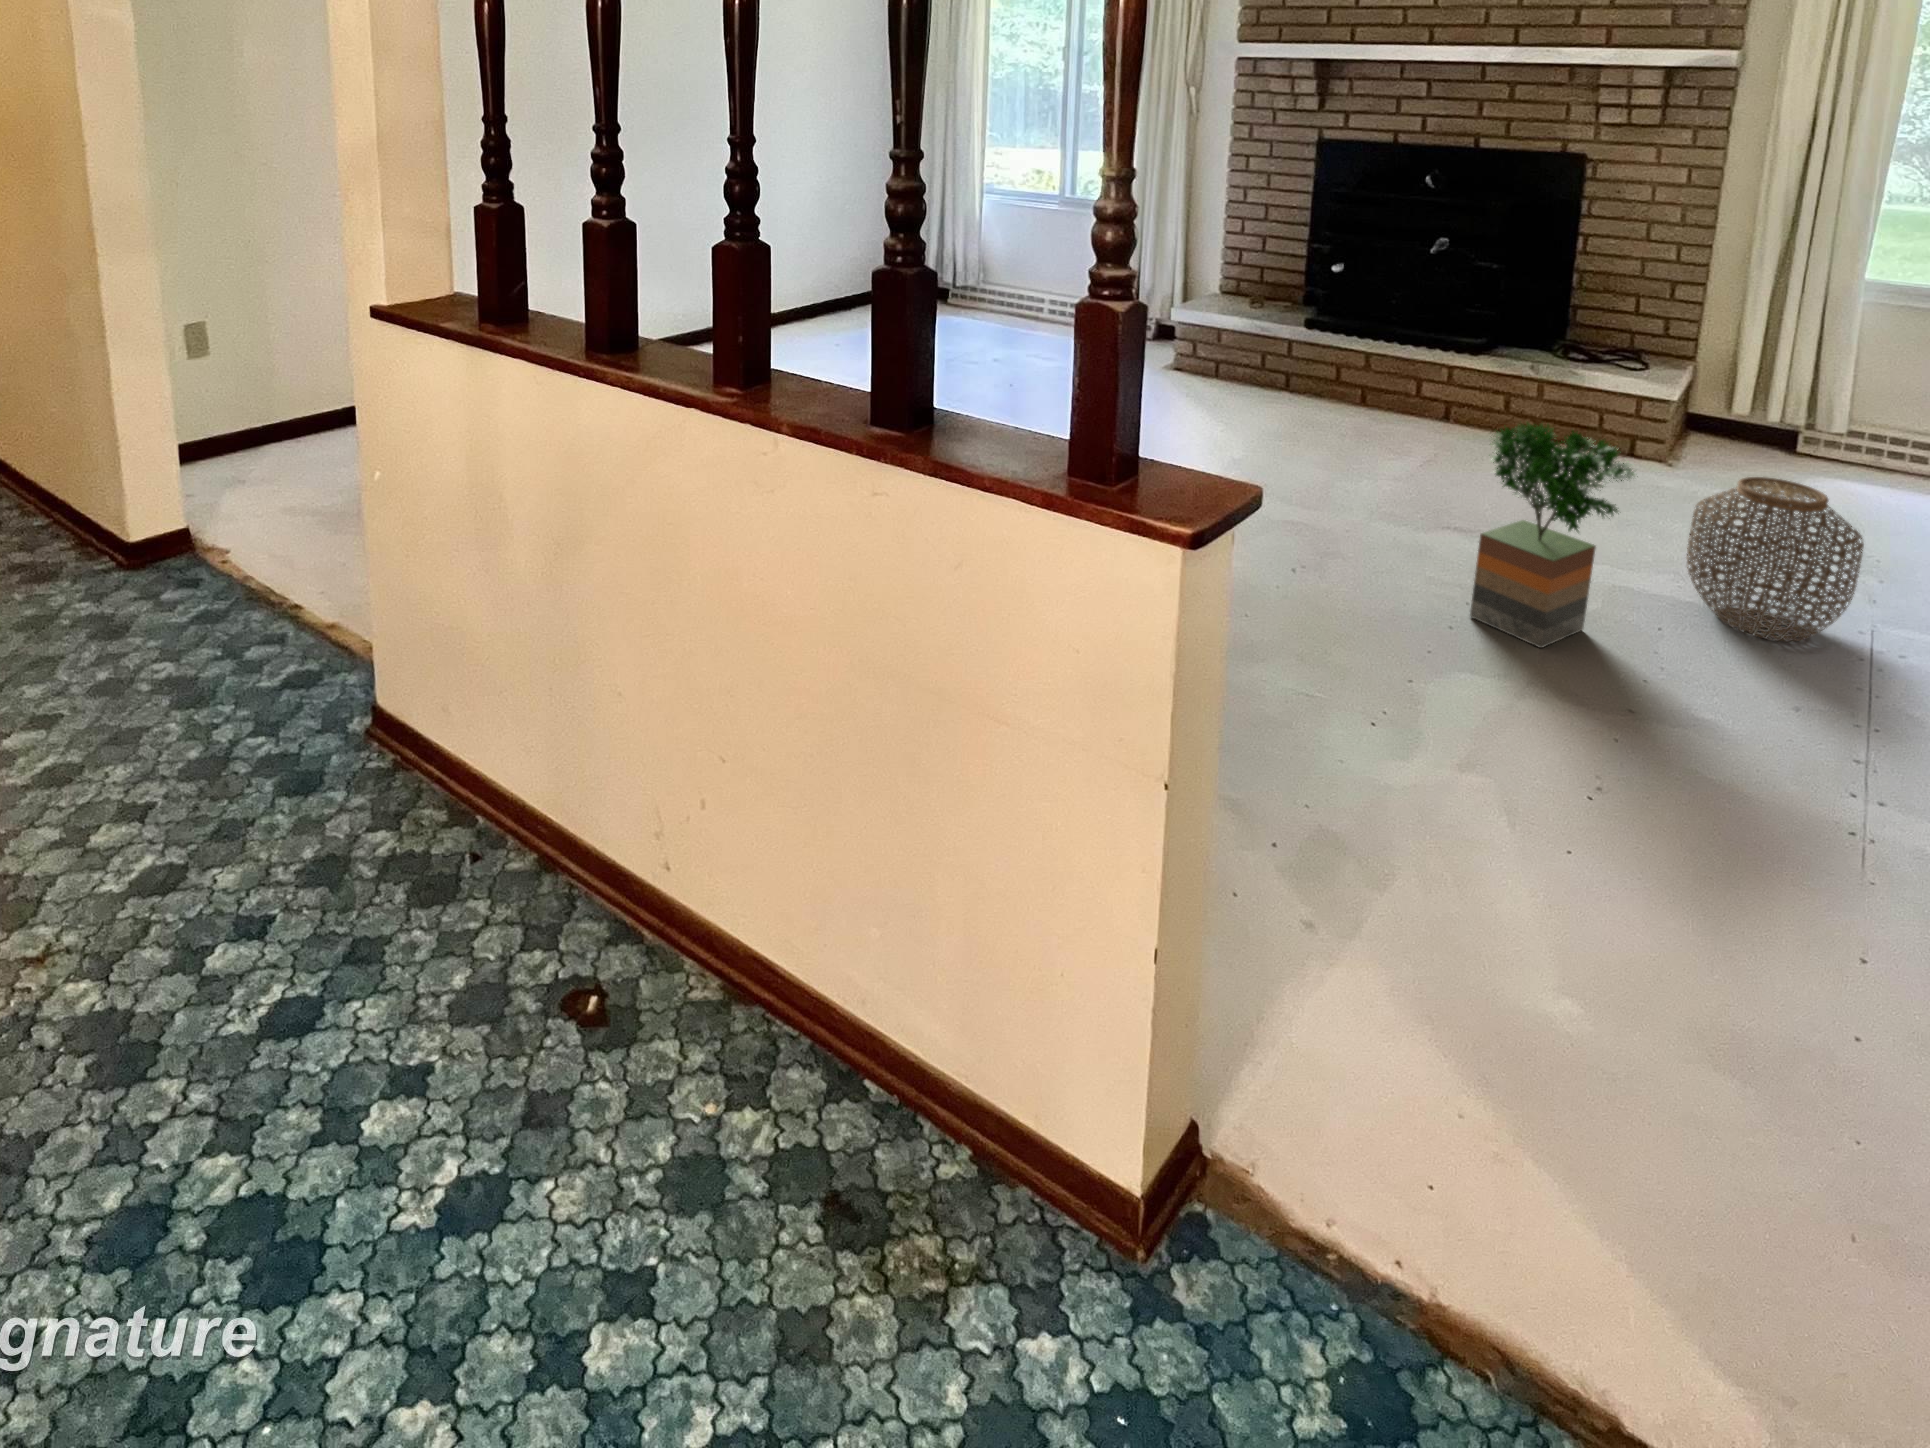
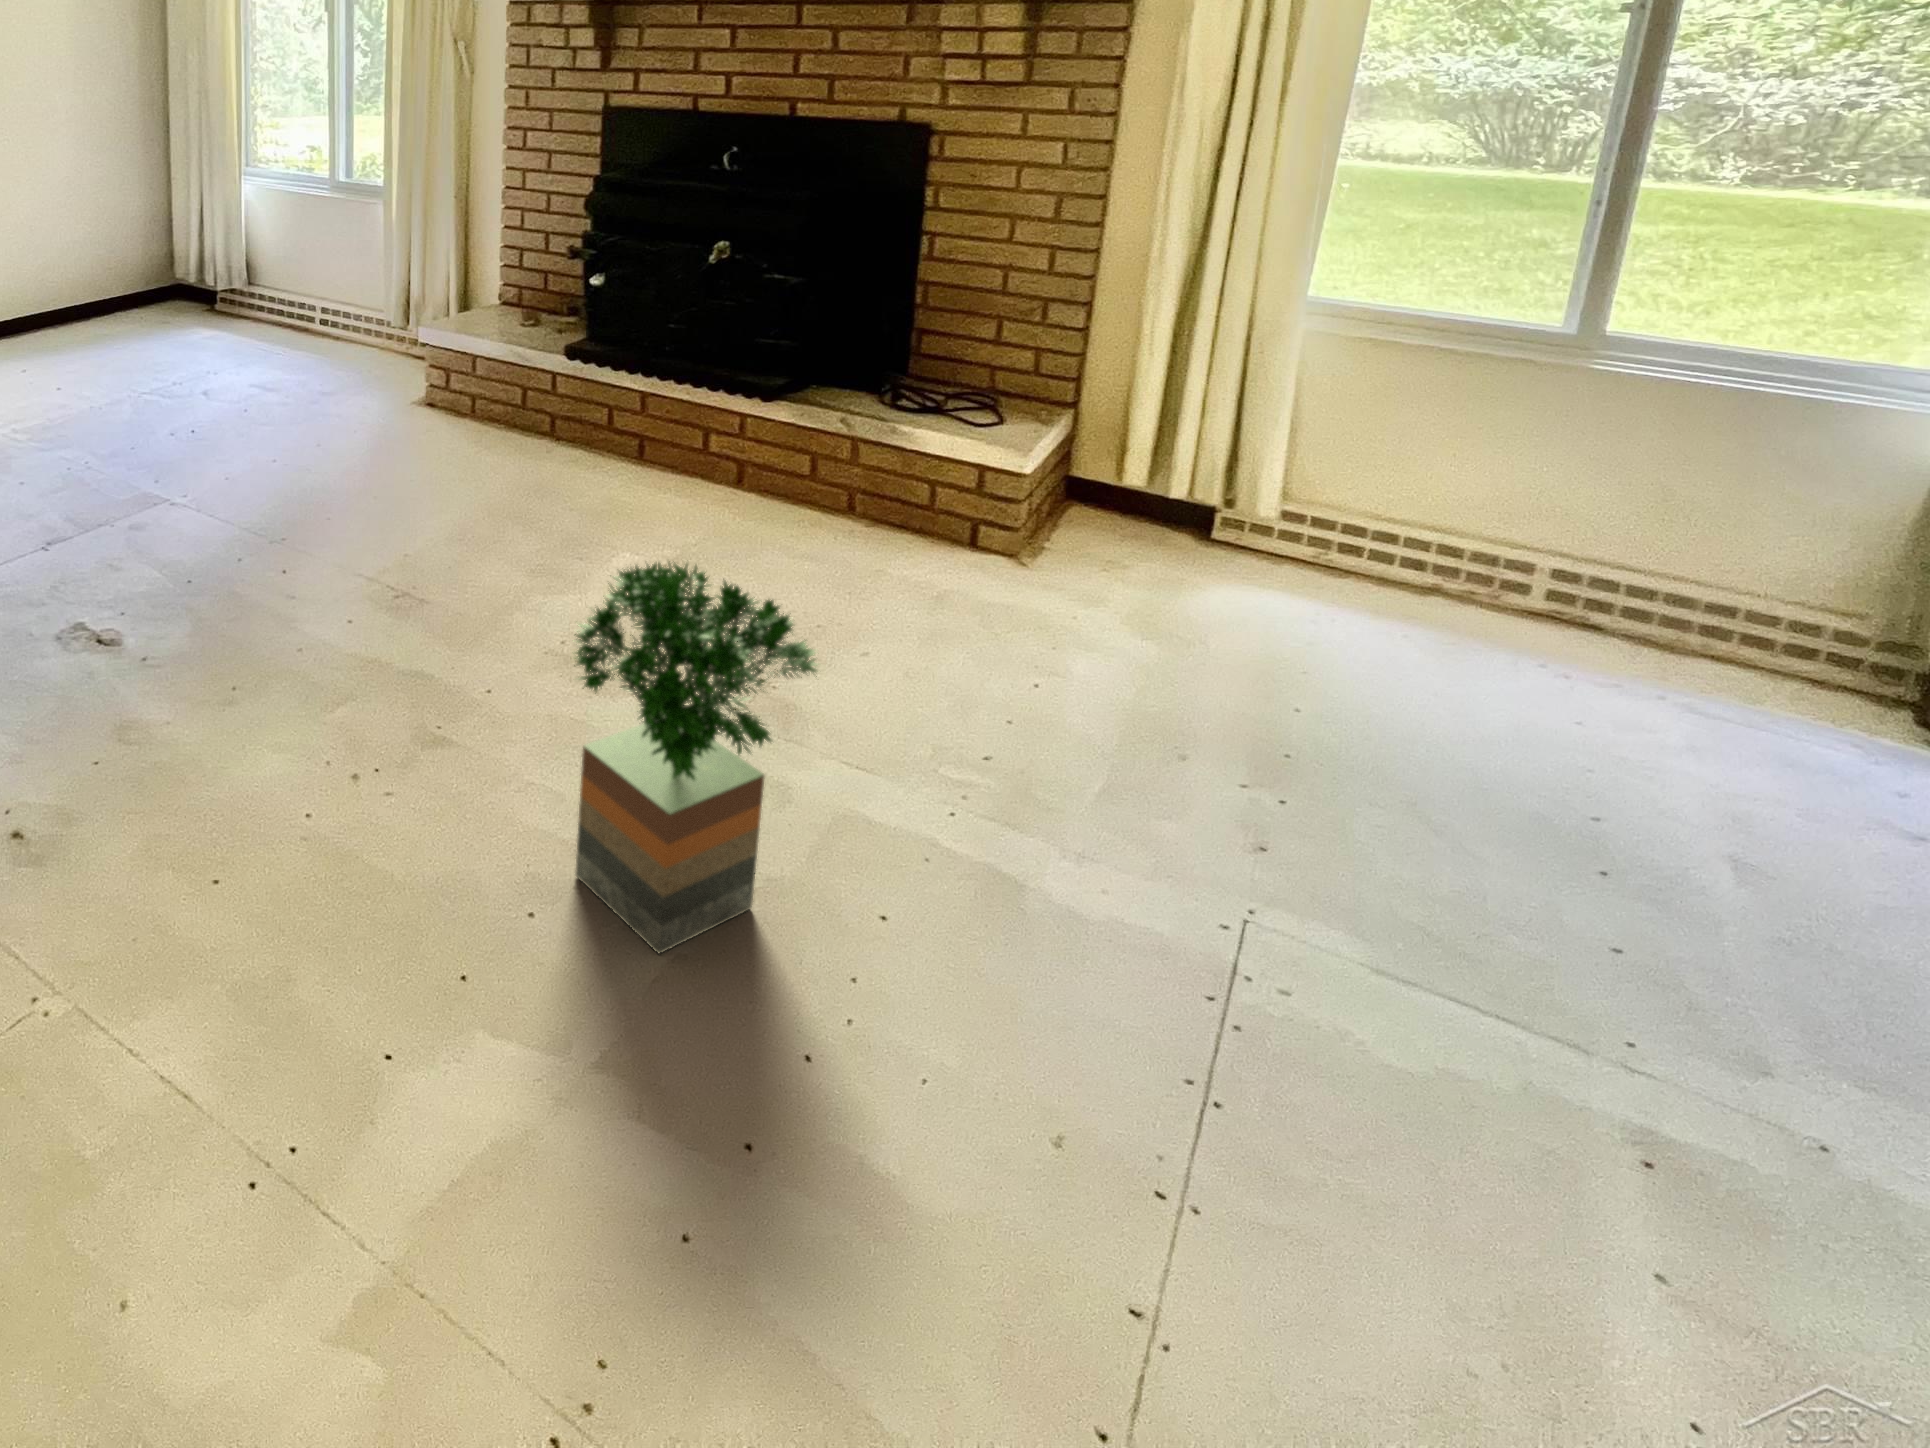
woven basket: present [1687,477,1864,641] -> none [944,649,1220,939]

